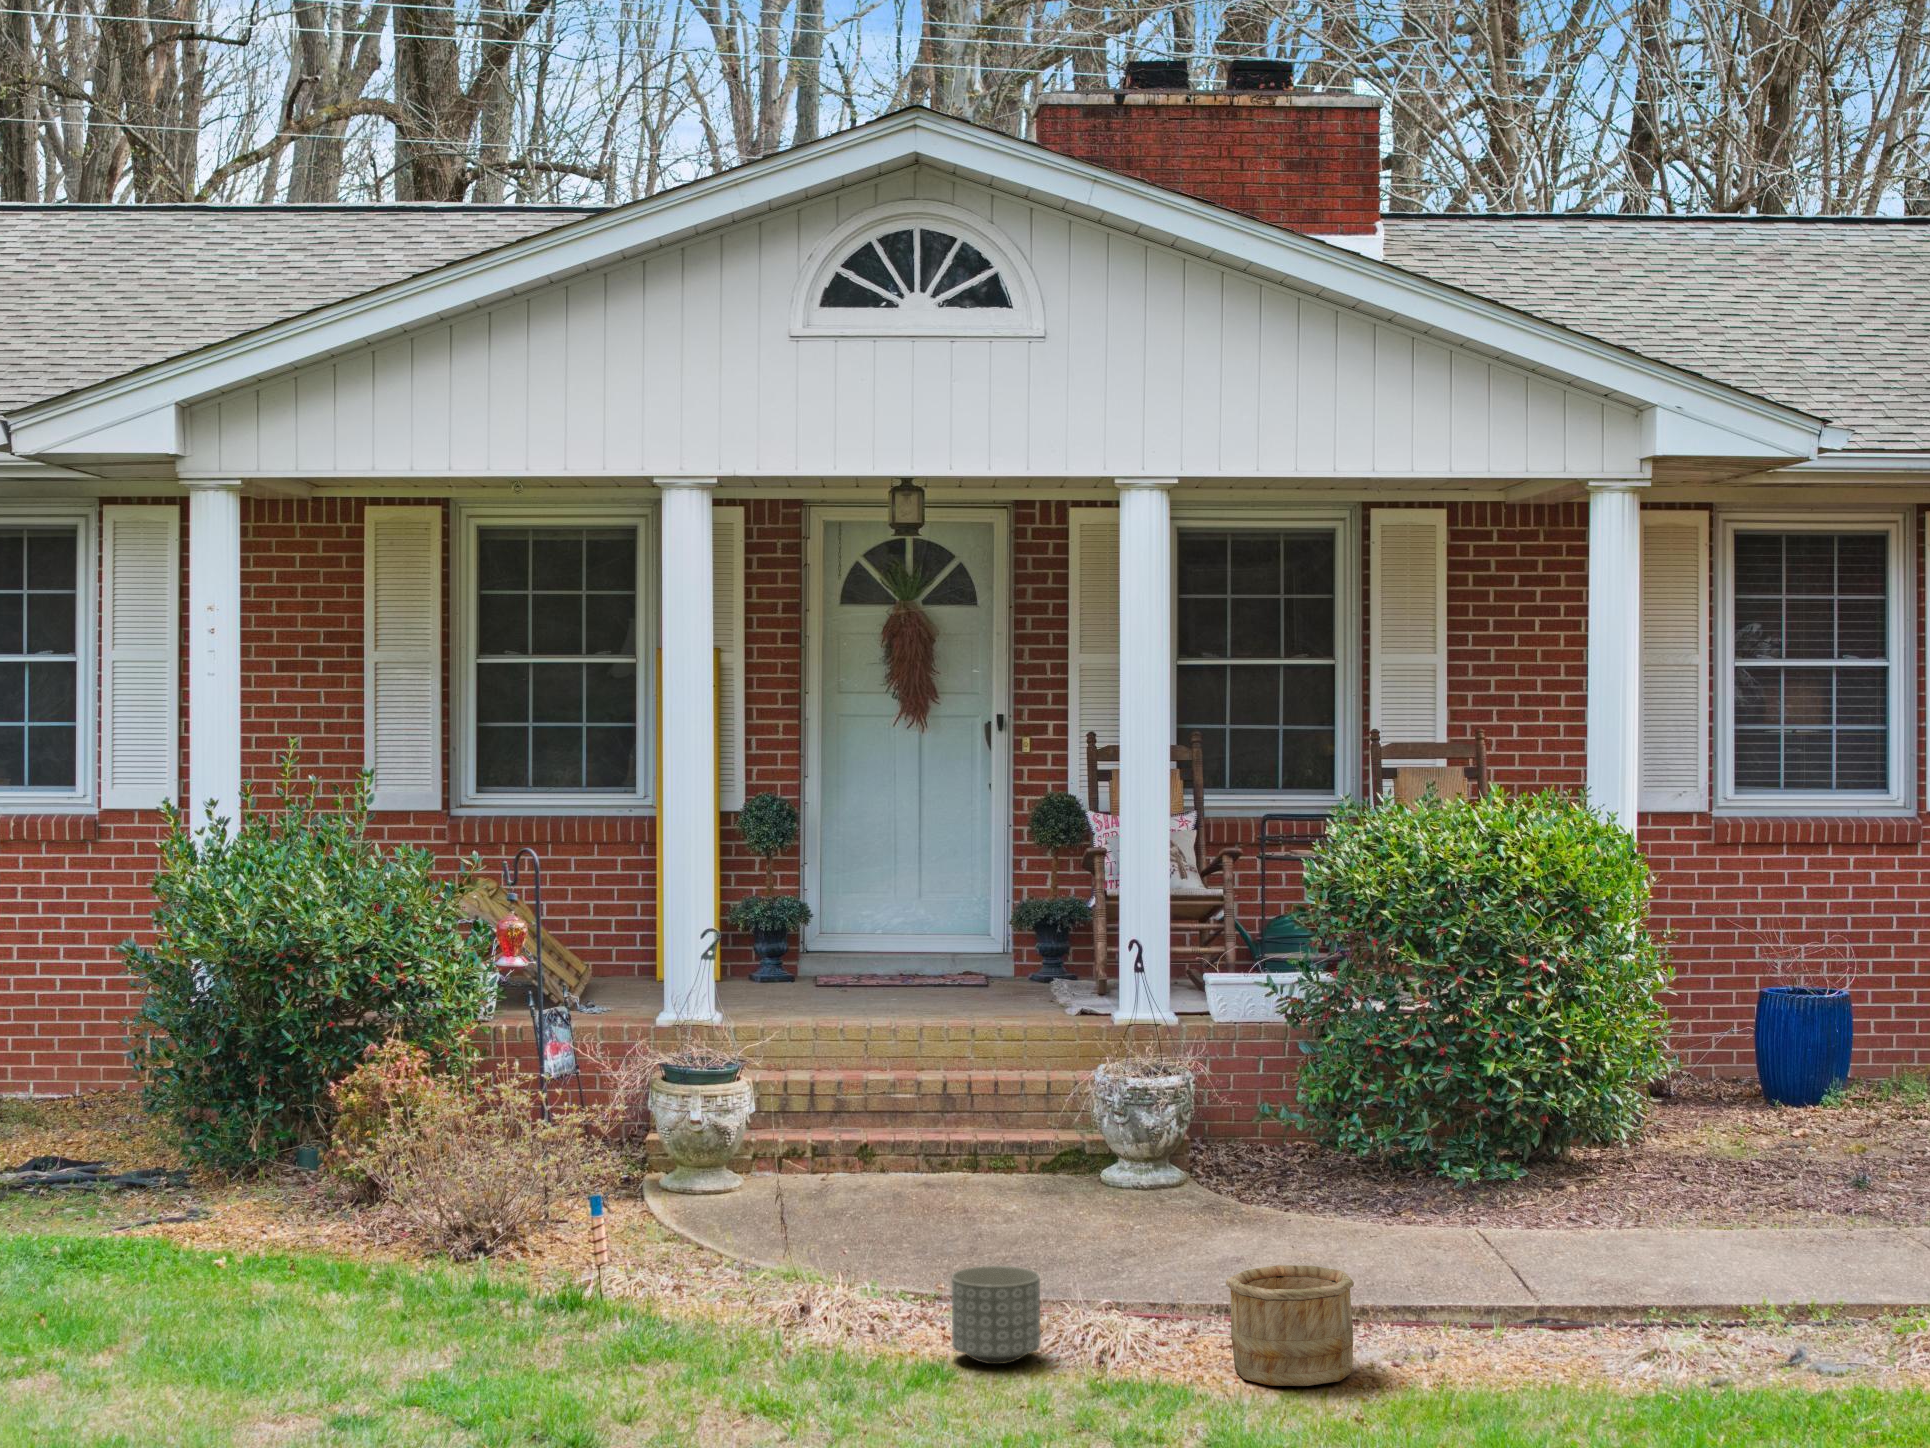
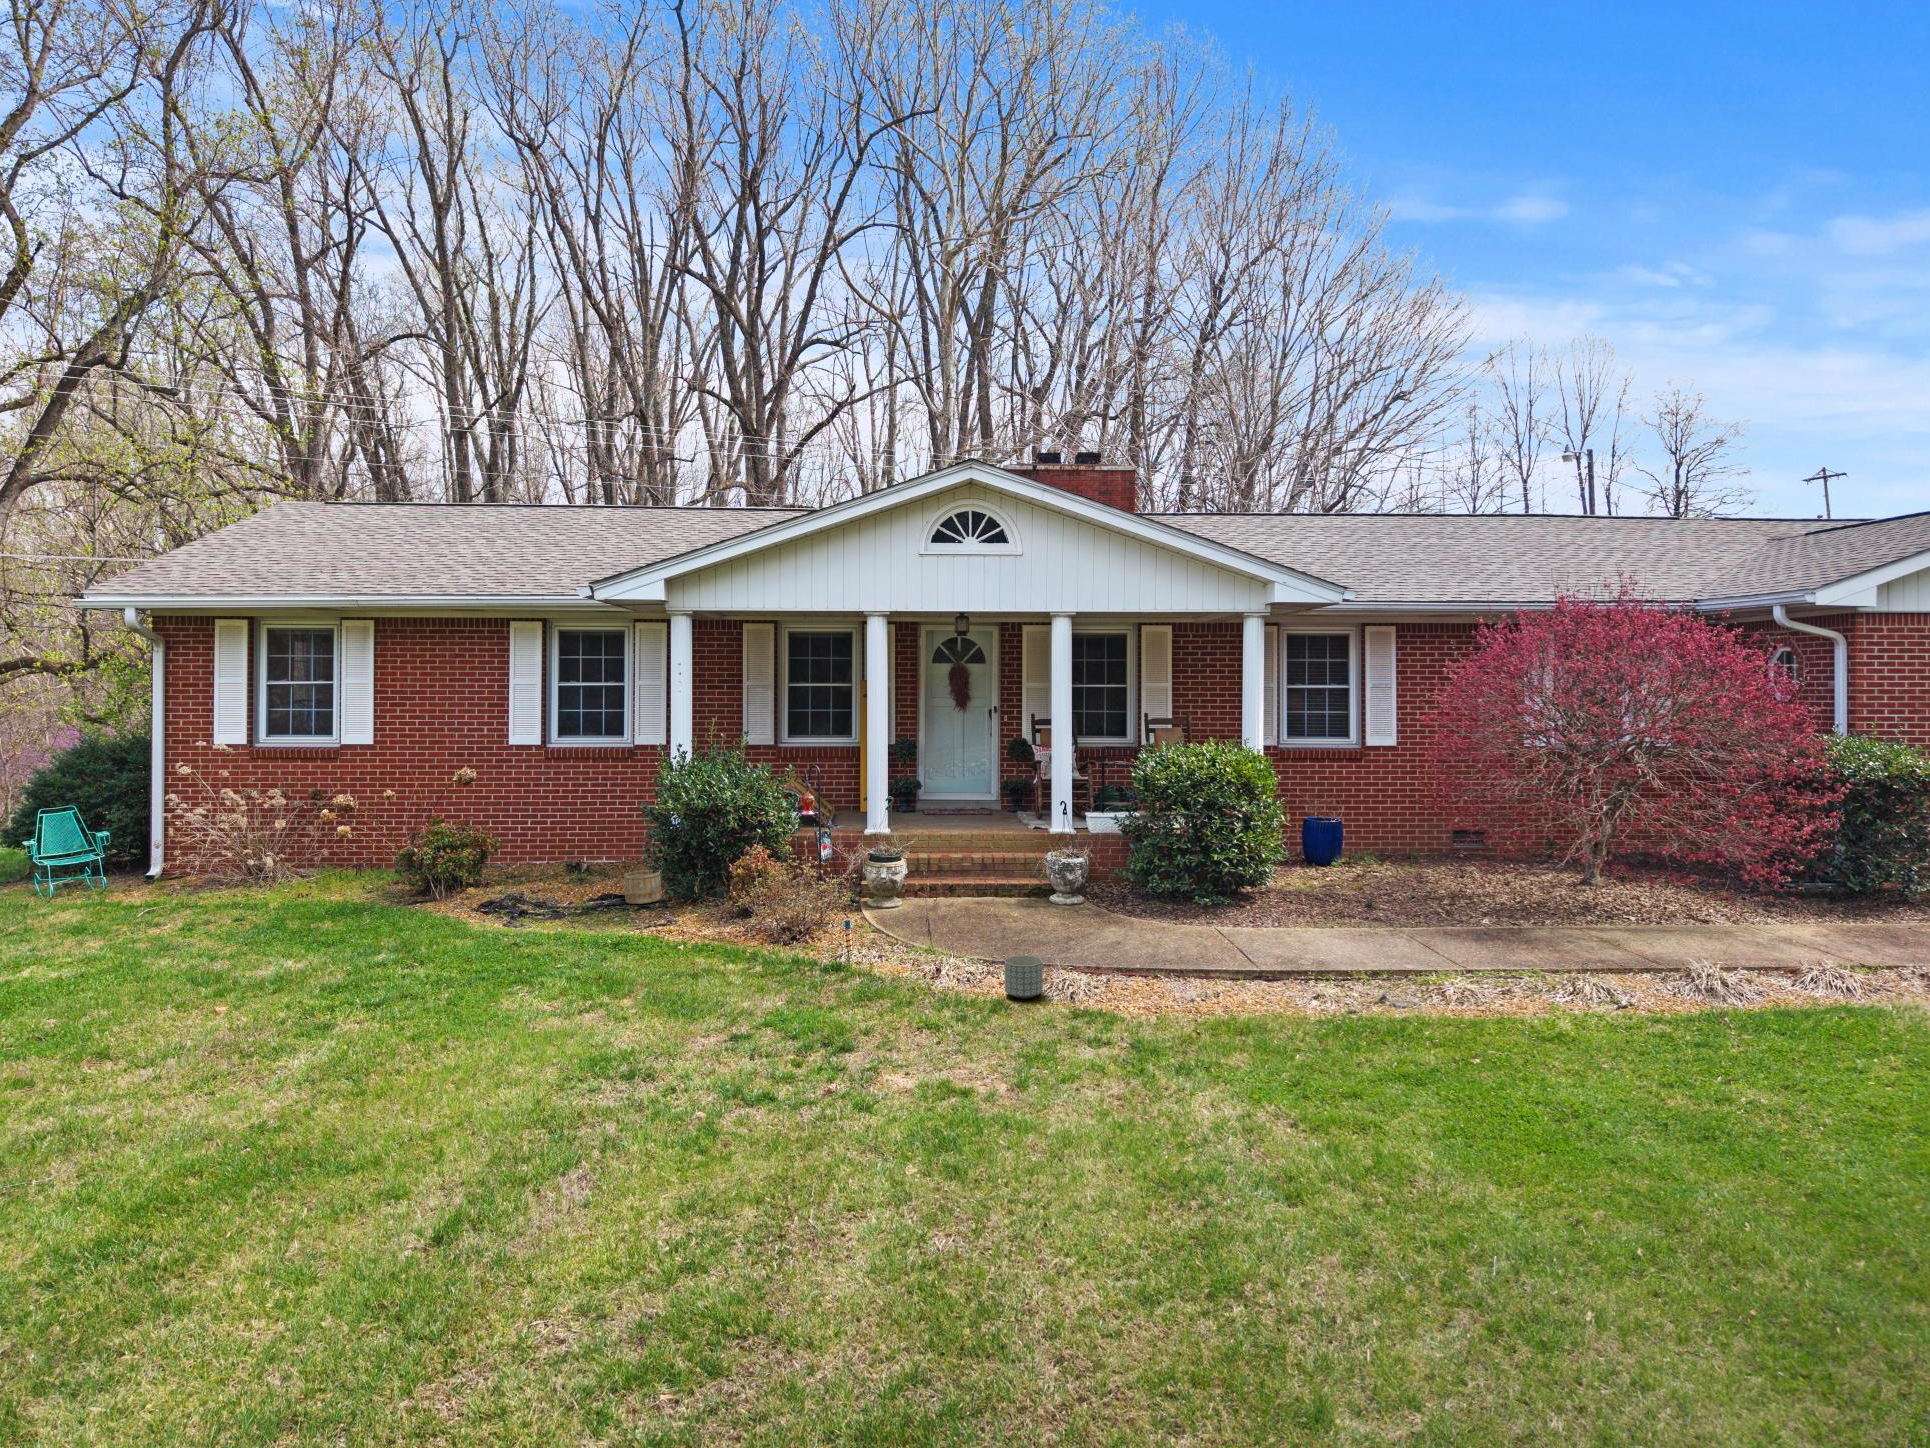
wooden bucket: present [1226,1265,1354,1386] -> present [623,870,661,904]

